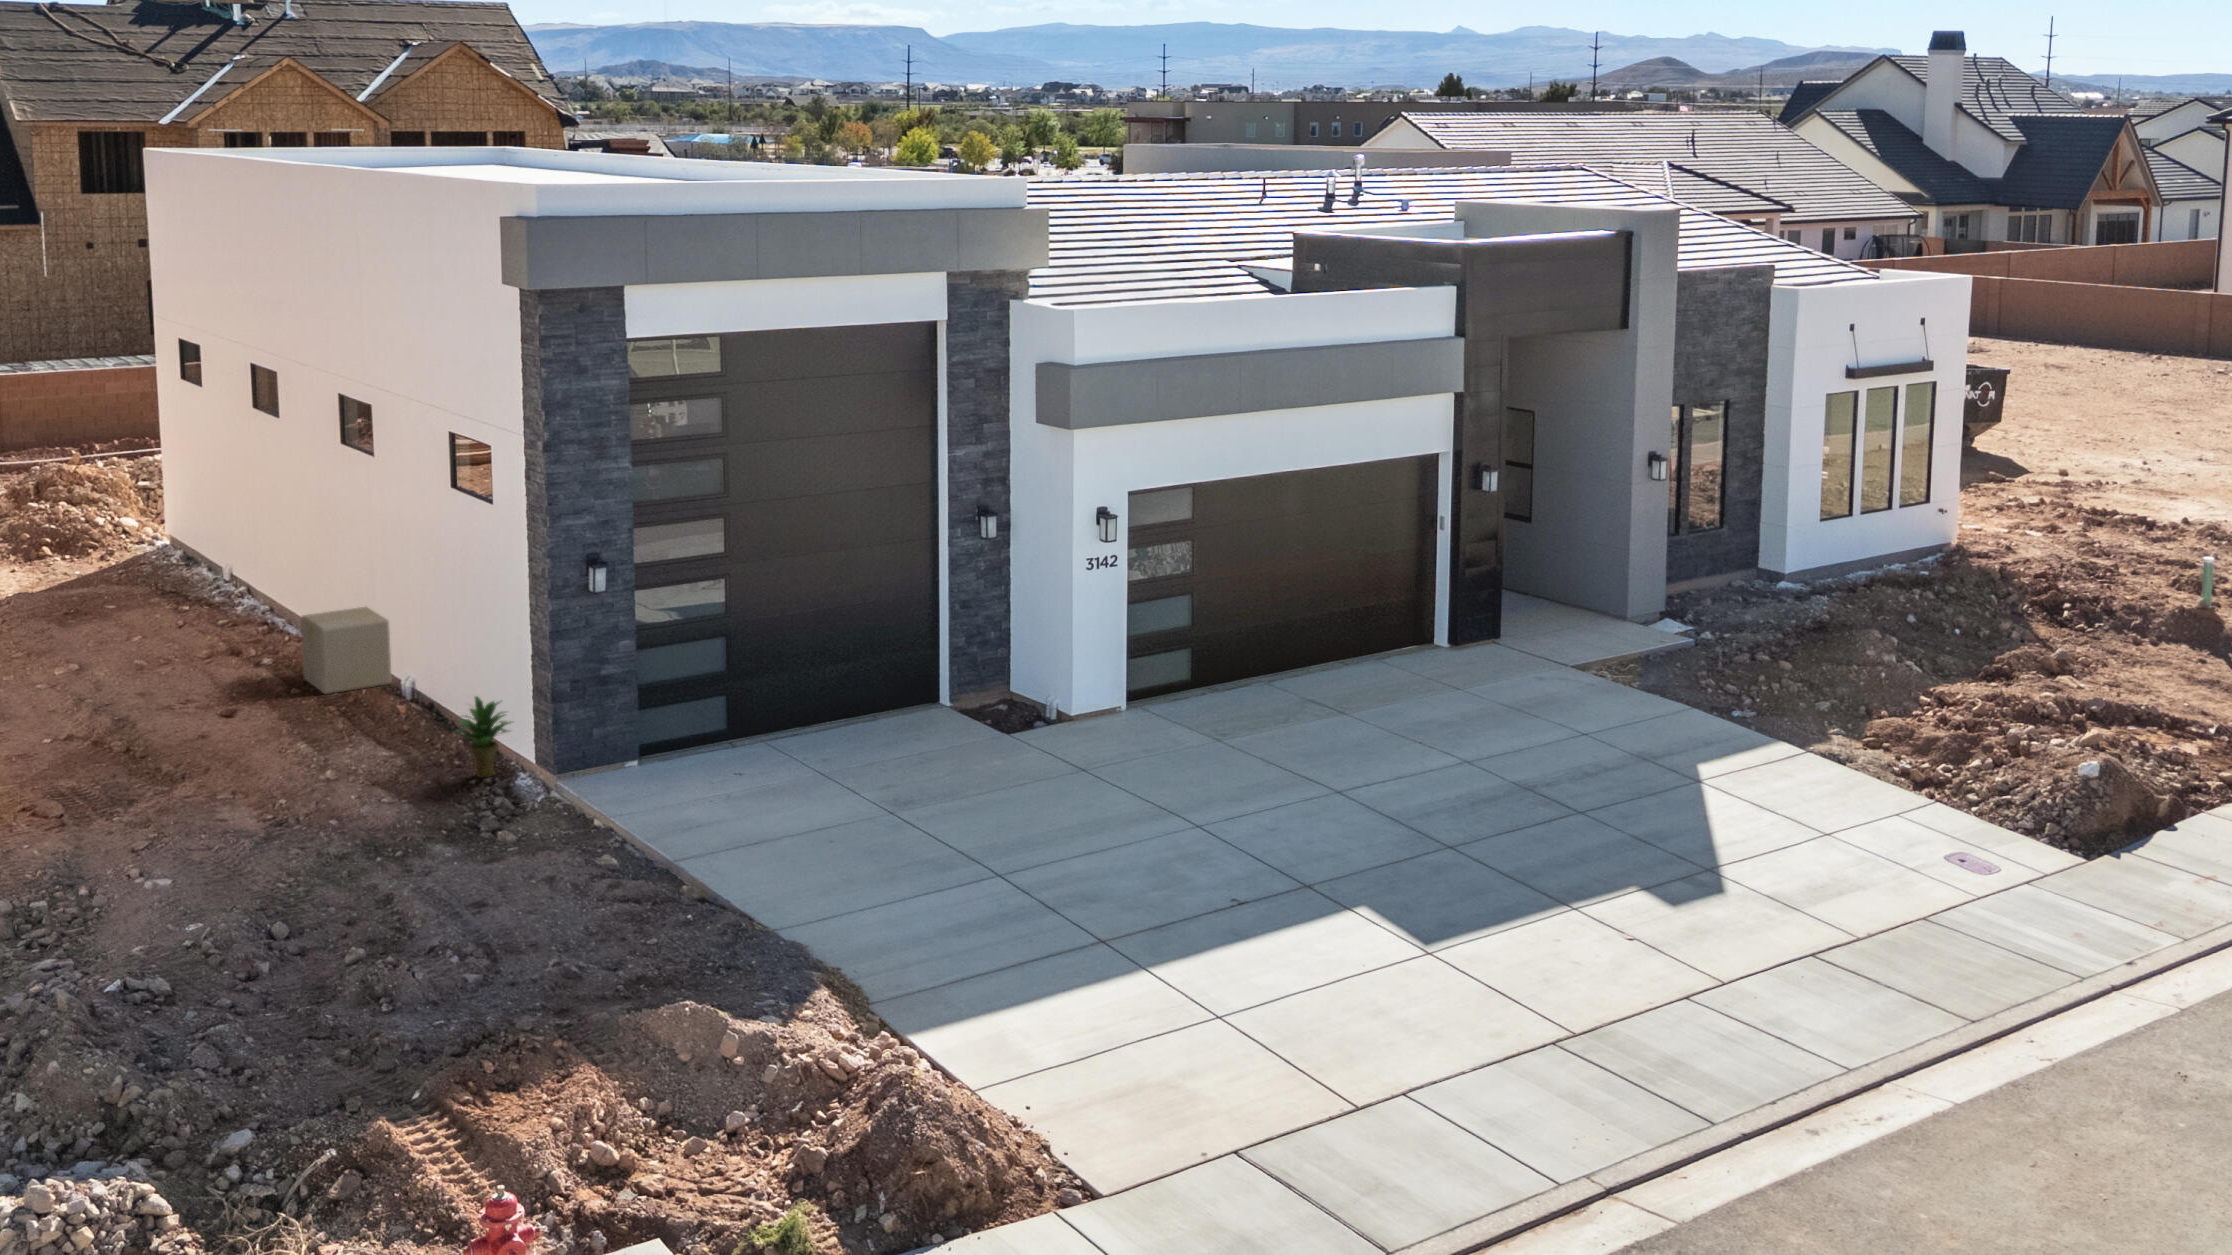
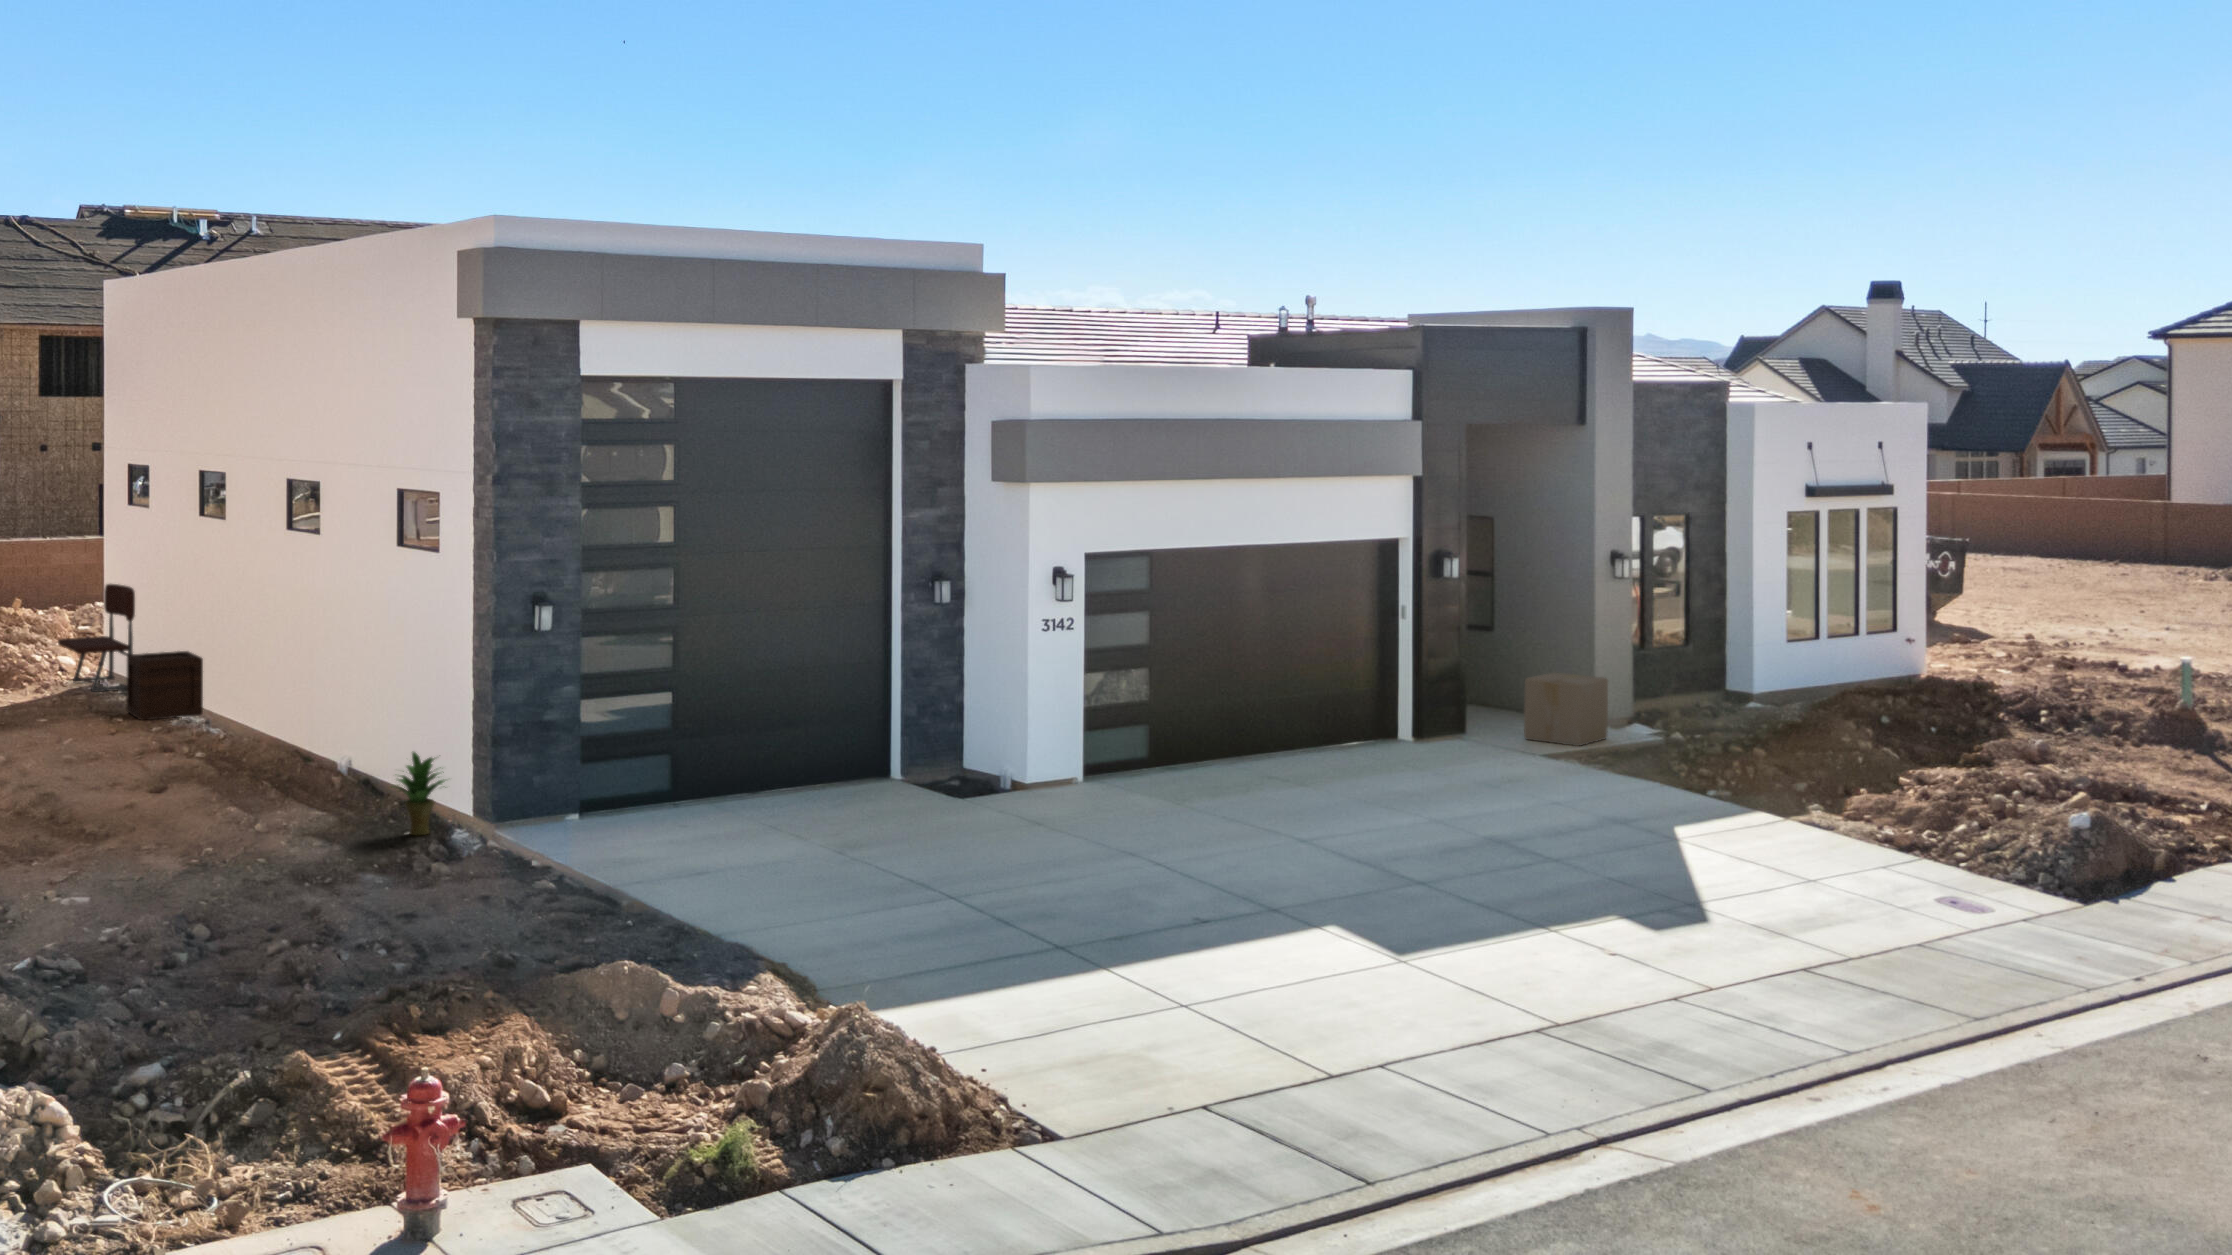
bench: none [122,454,200,565] -> present [58,584,135,692]
wooden crate: none [191,535,269,608] -> present [126,651,203,720]
cardboard box: present [301,607,392,694] -> present [1524,672,1608,746]

